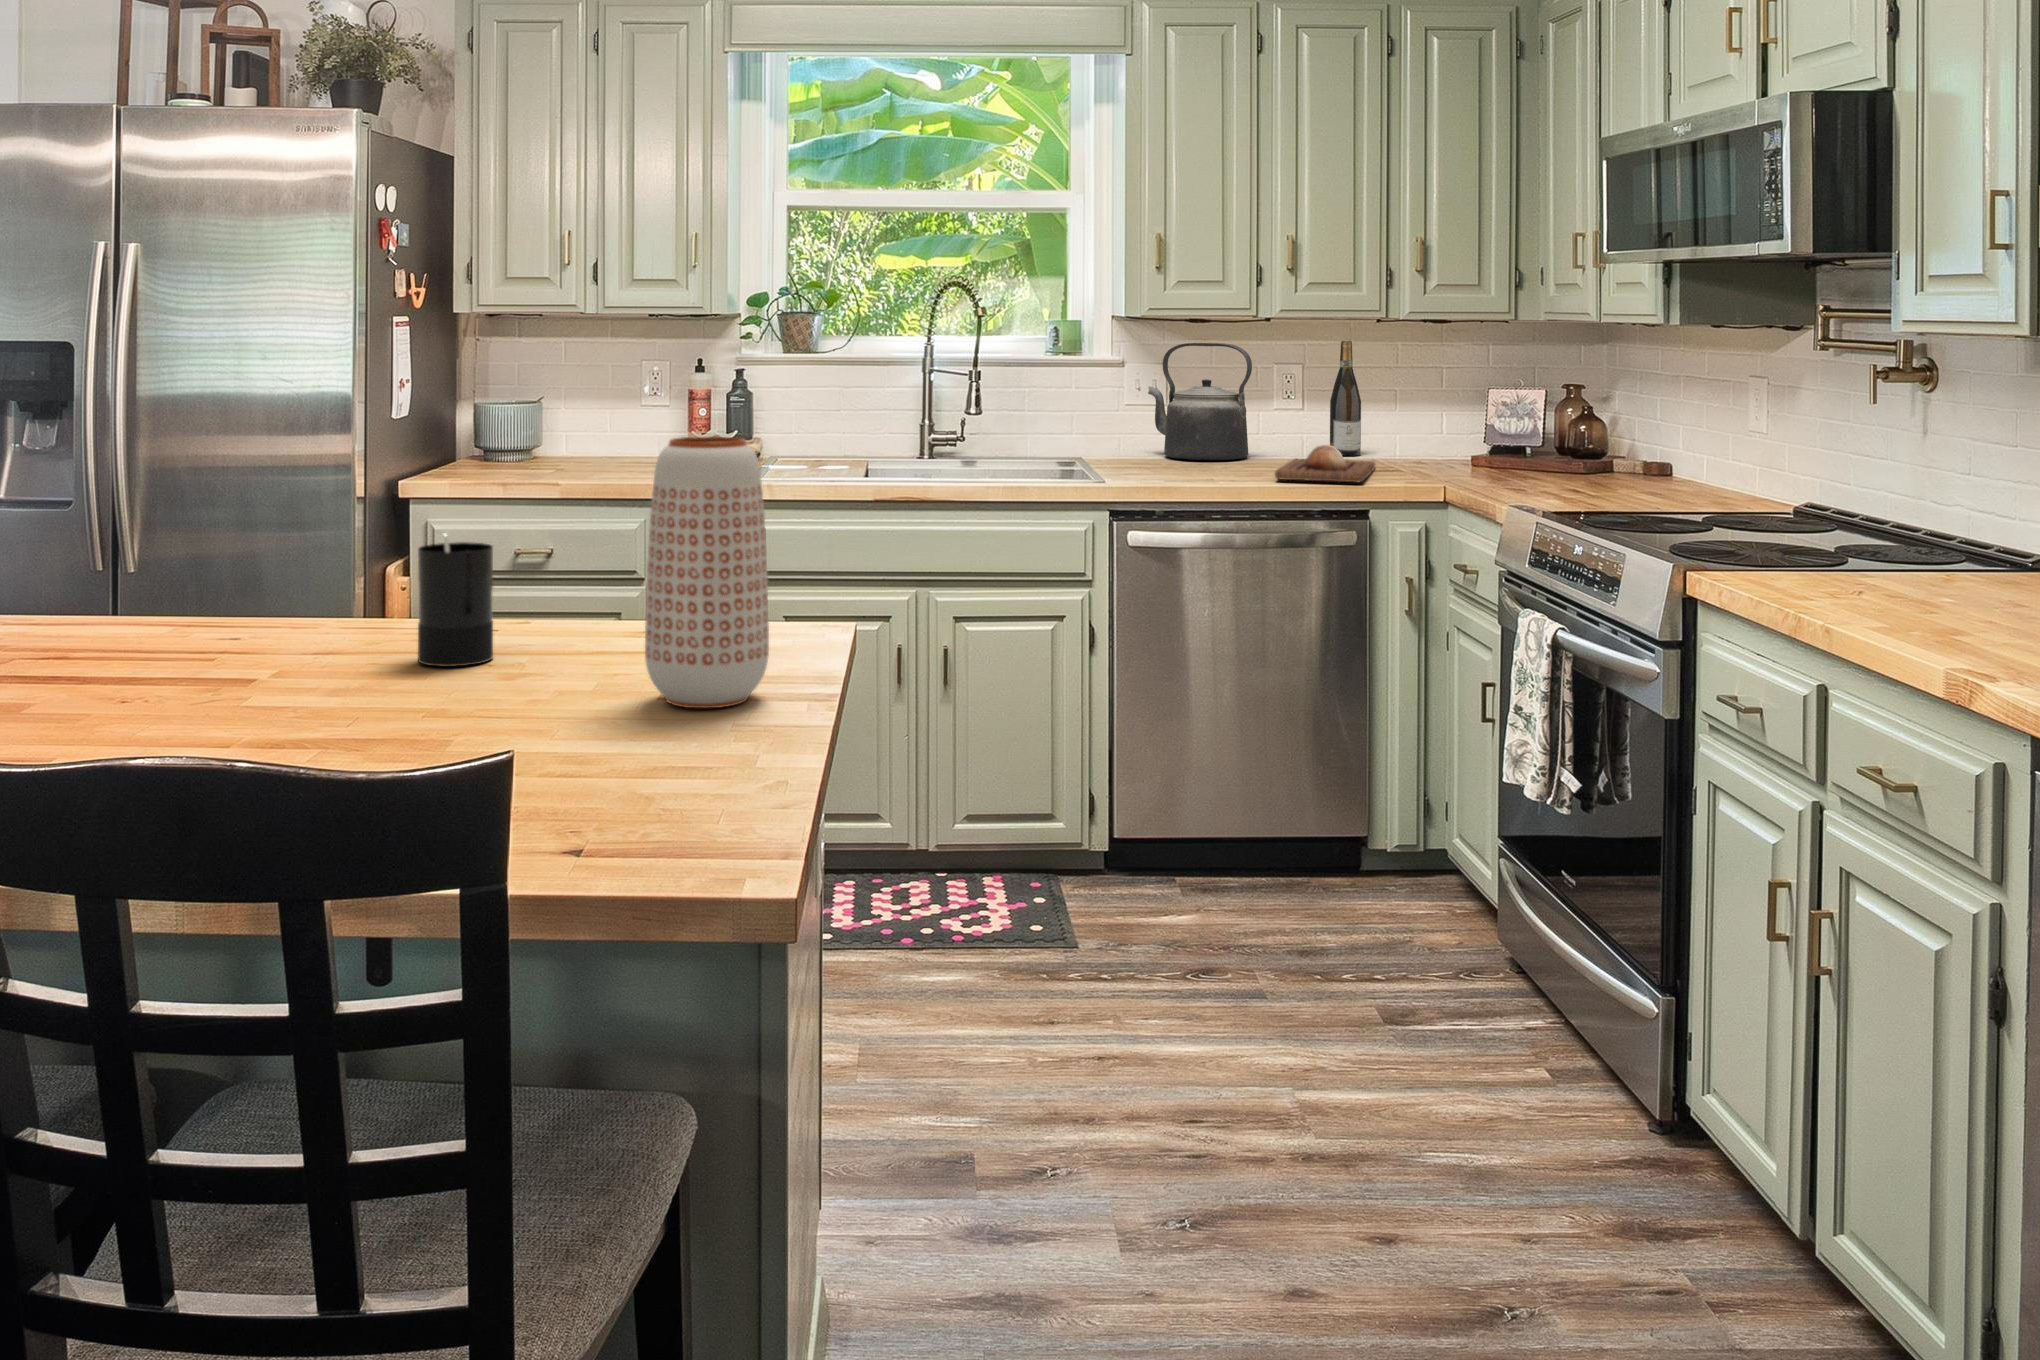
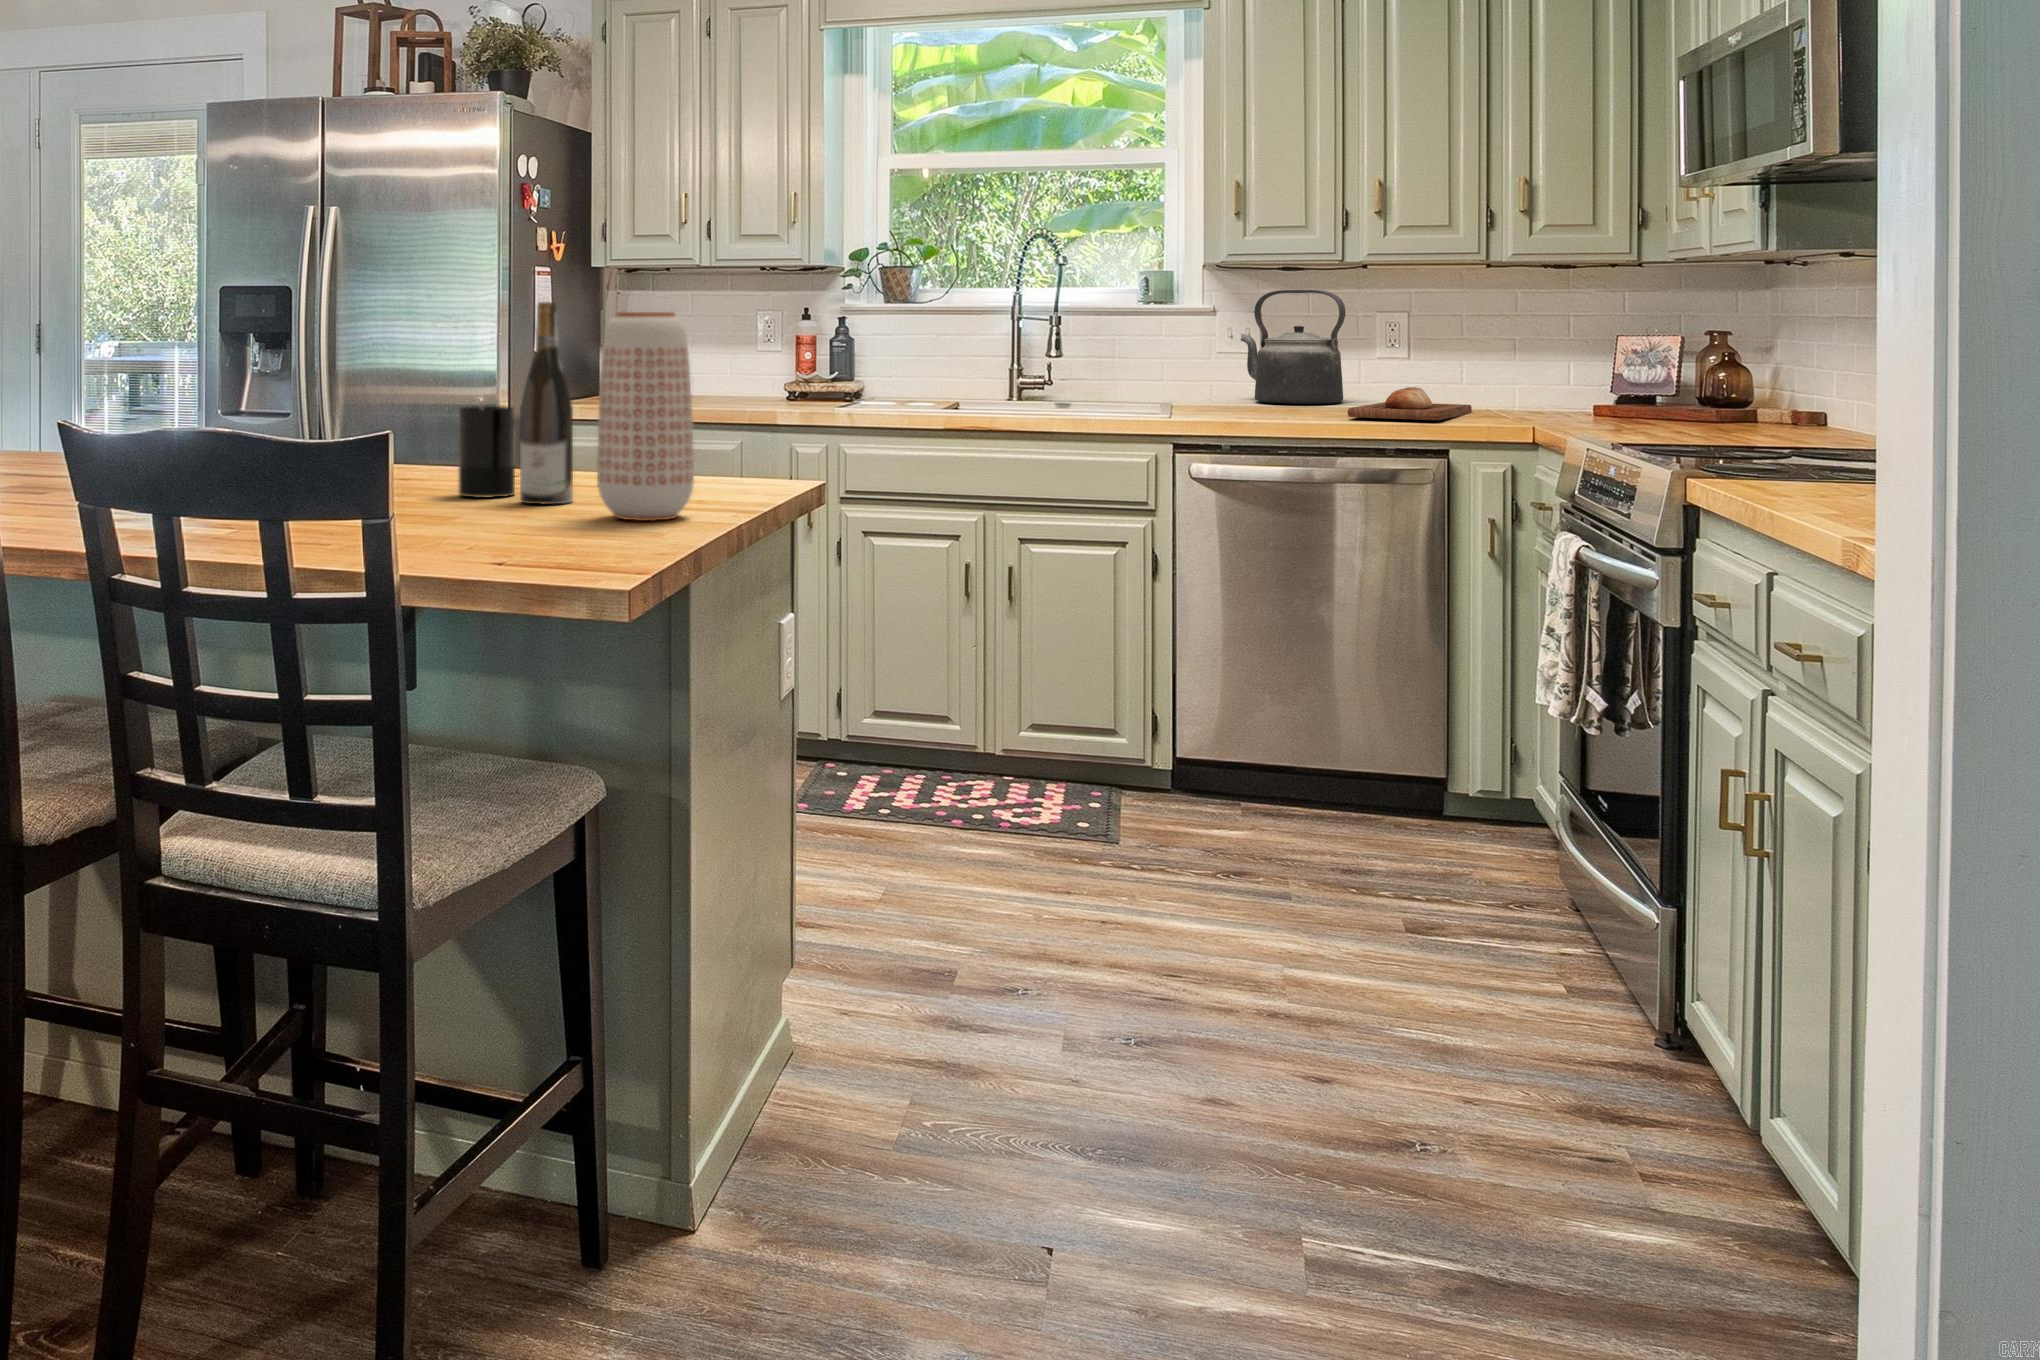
wine bottle: present [1330,341,1361,456] -> present [520,302,573,504]

